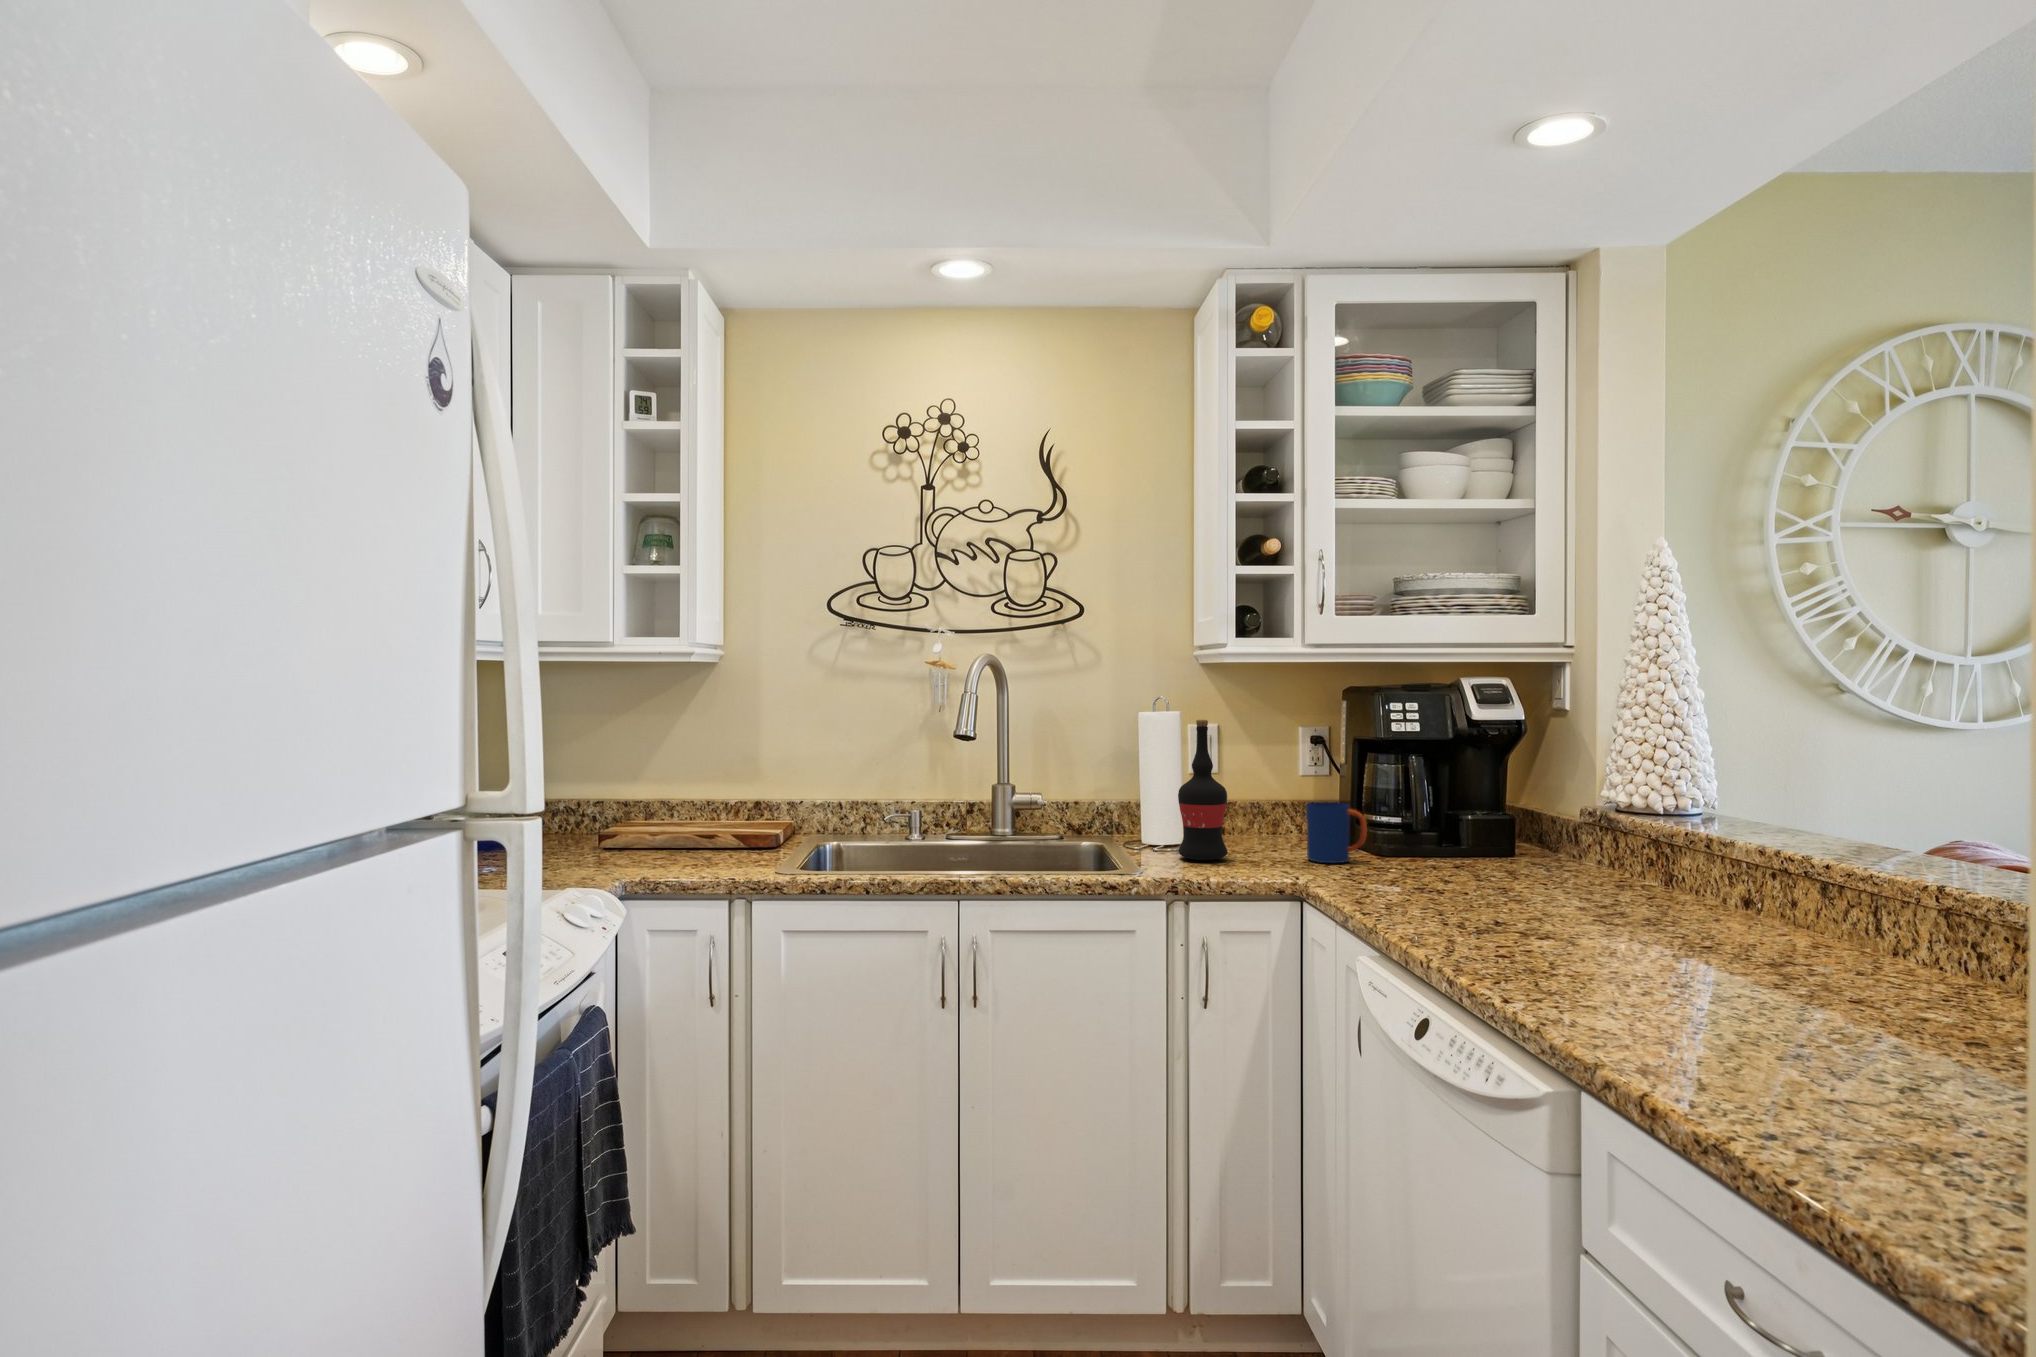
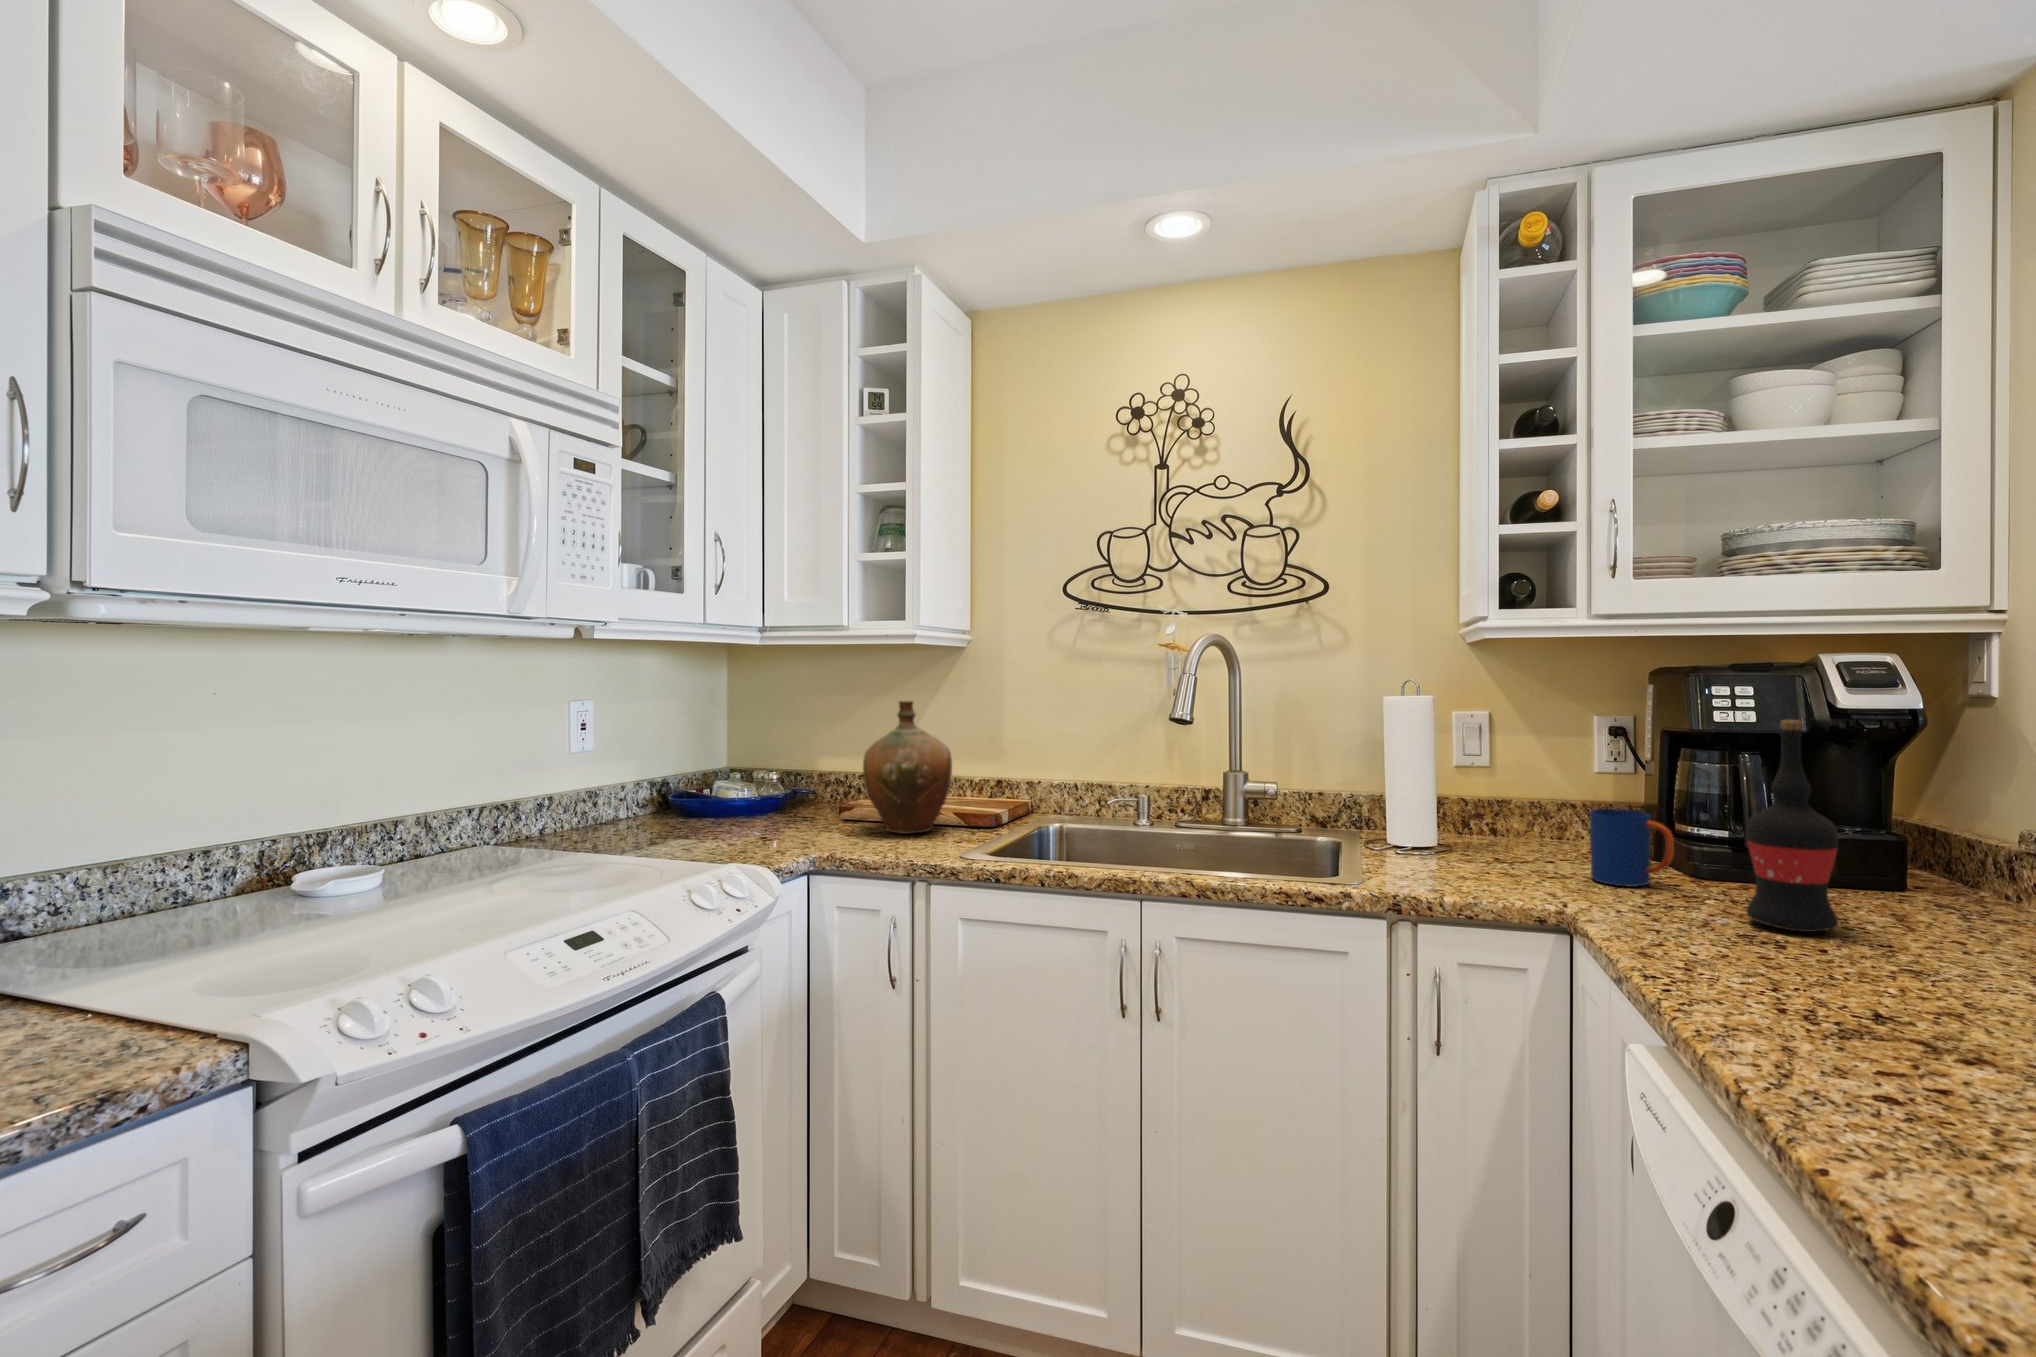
ceramic jug: none [631,718,728,858] -> present [863,701,952,834]
wine bottle: present [1178,720,1228,860] -> present [1746,720,1839,932]

